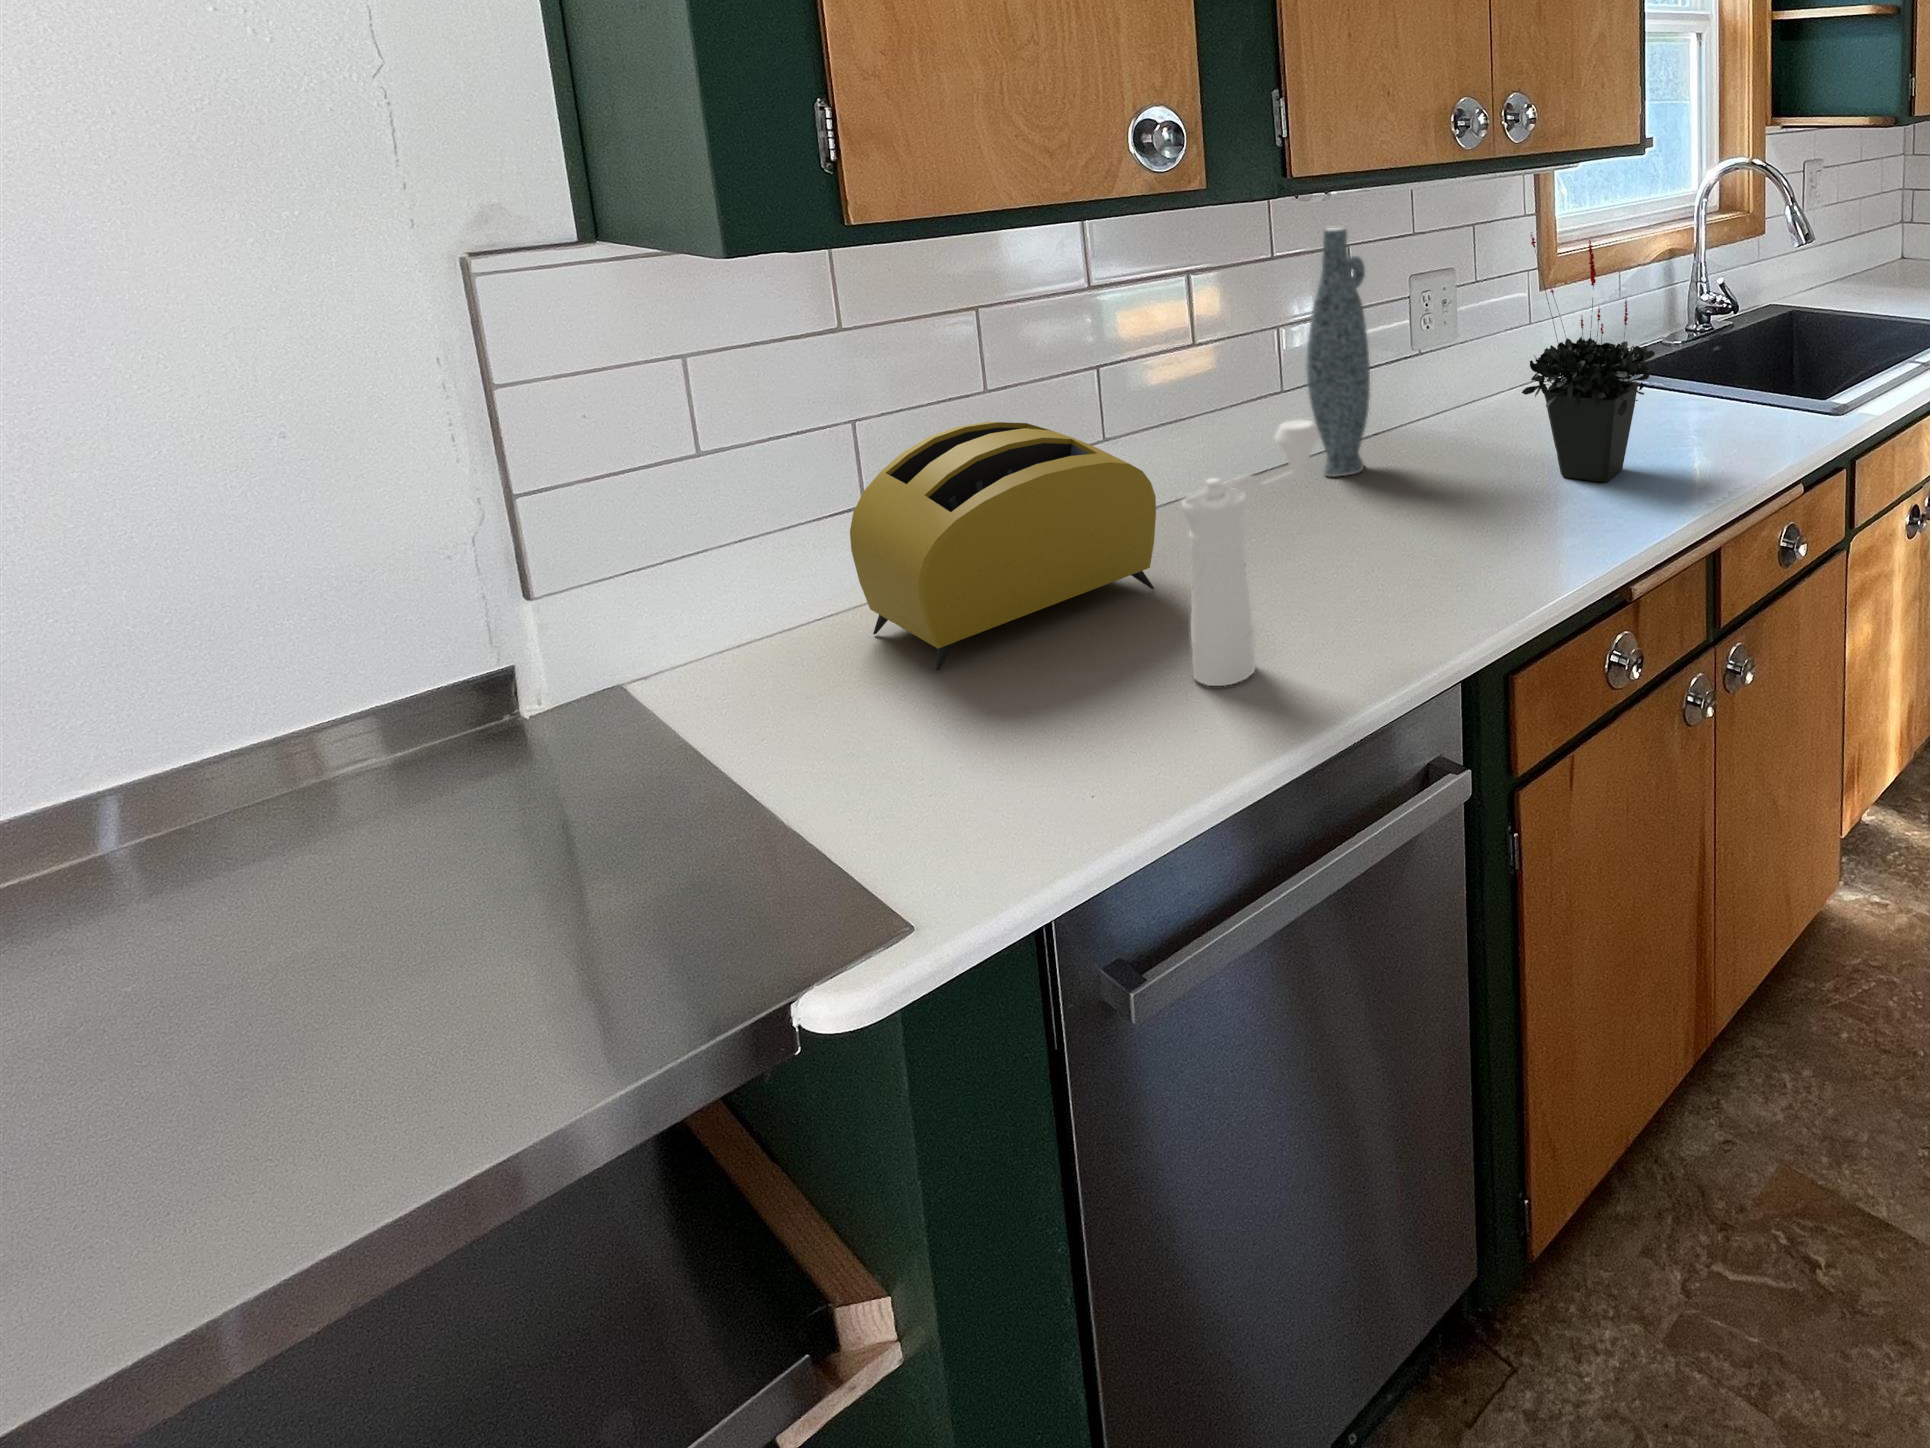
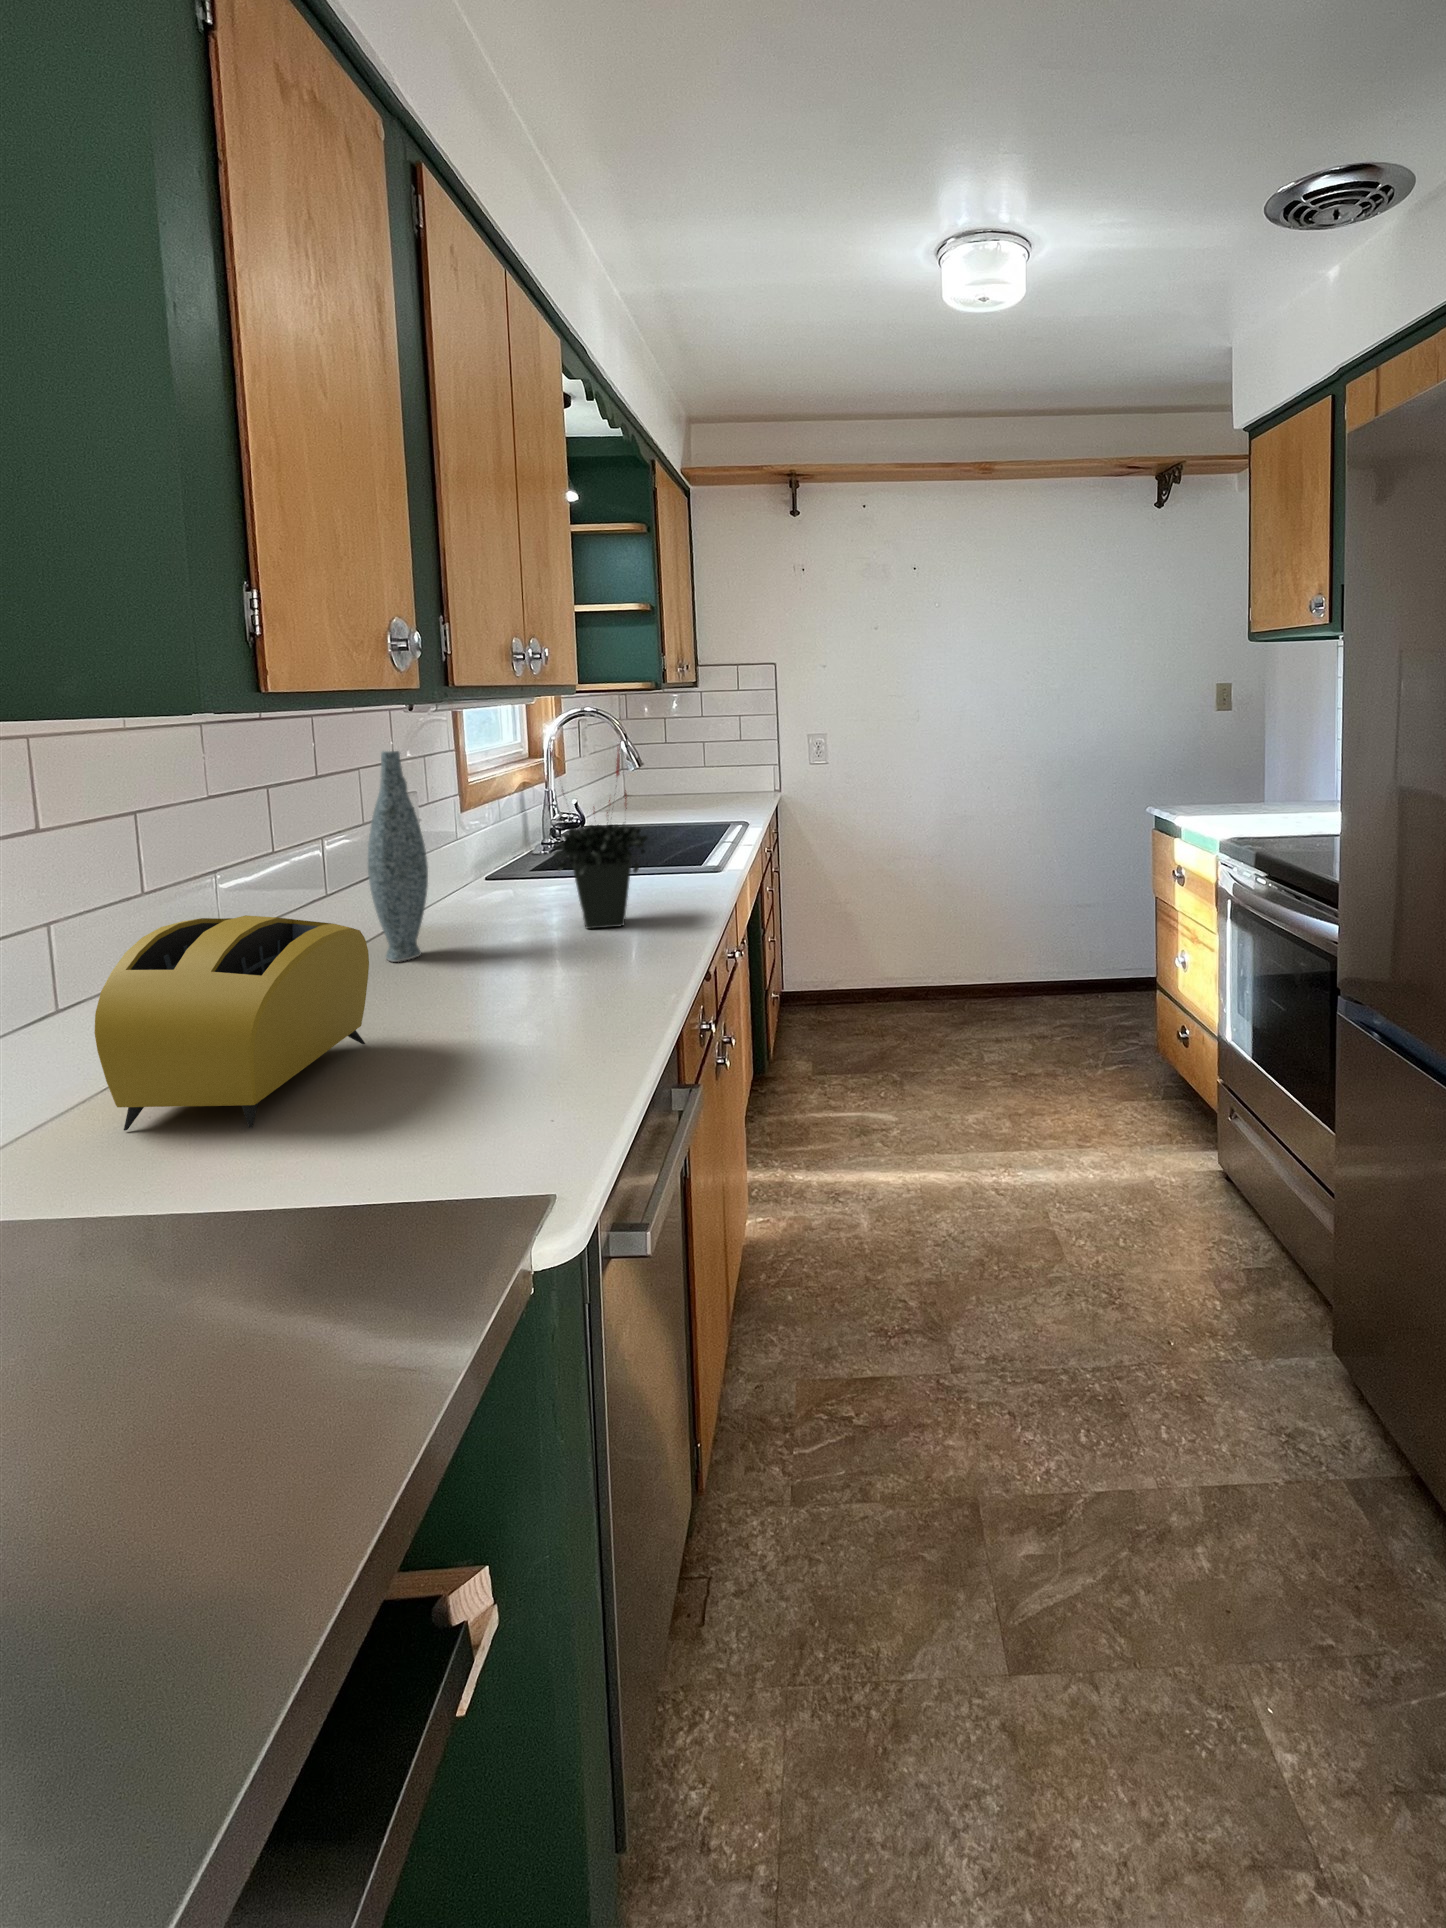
pepper mill: present [1182,420,1320,686] -> none [483,866,547,1072]

